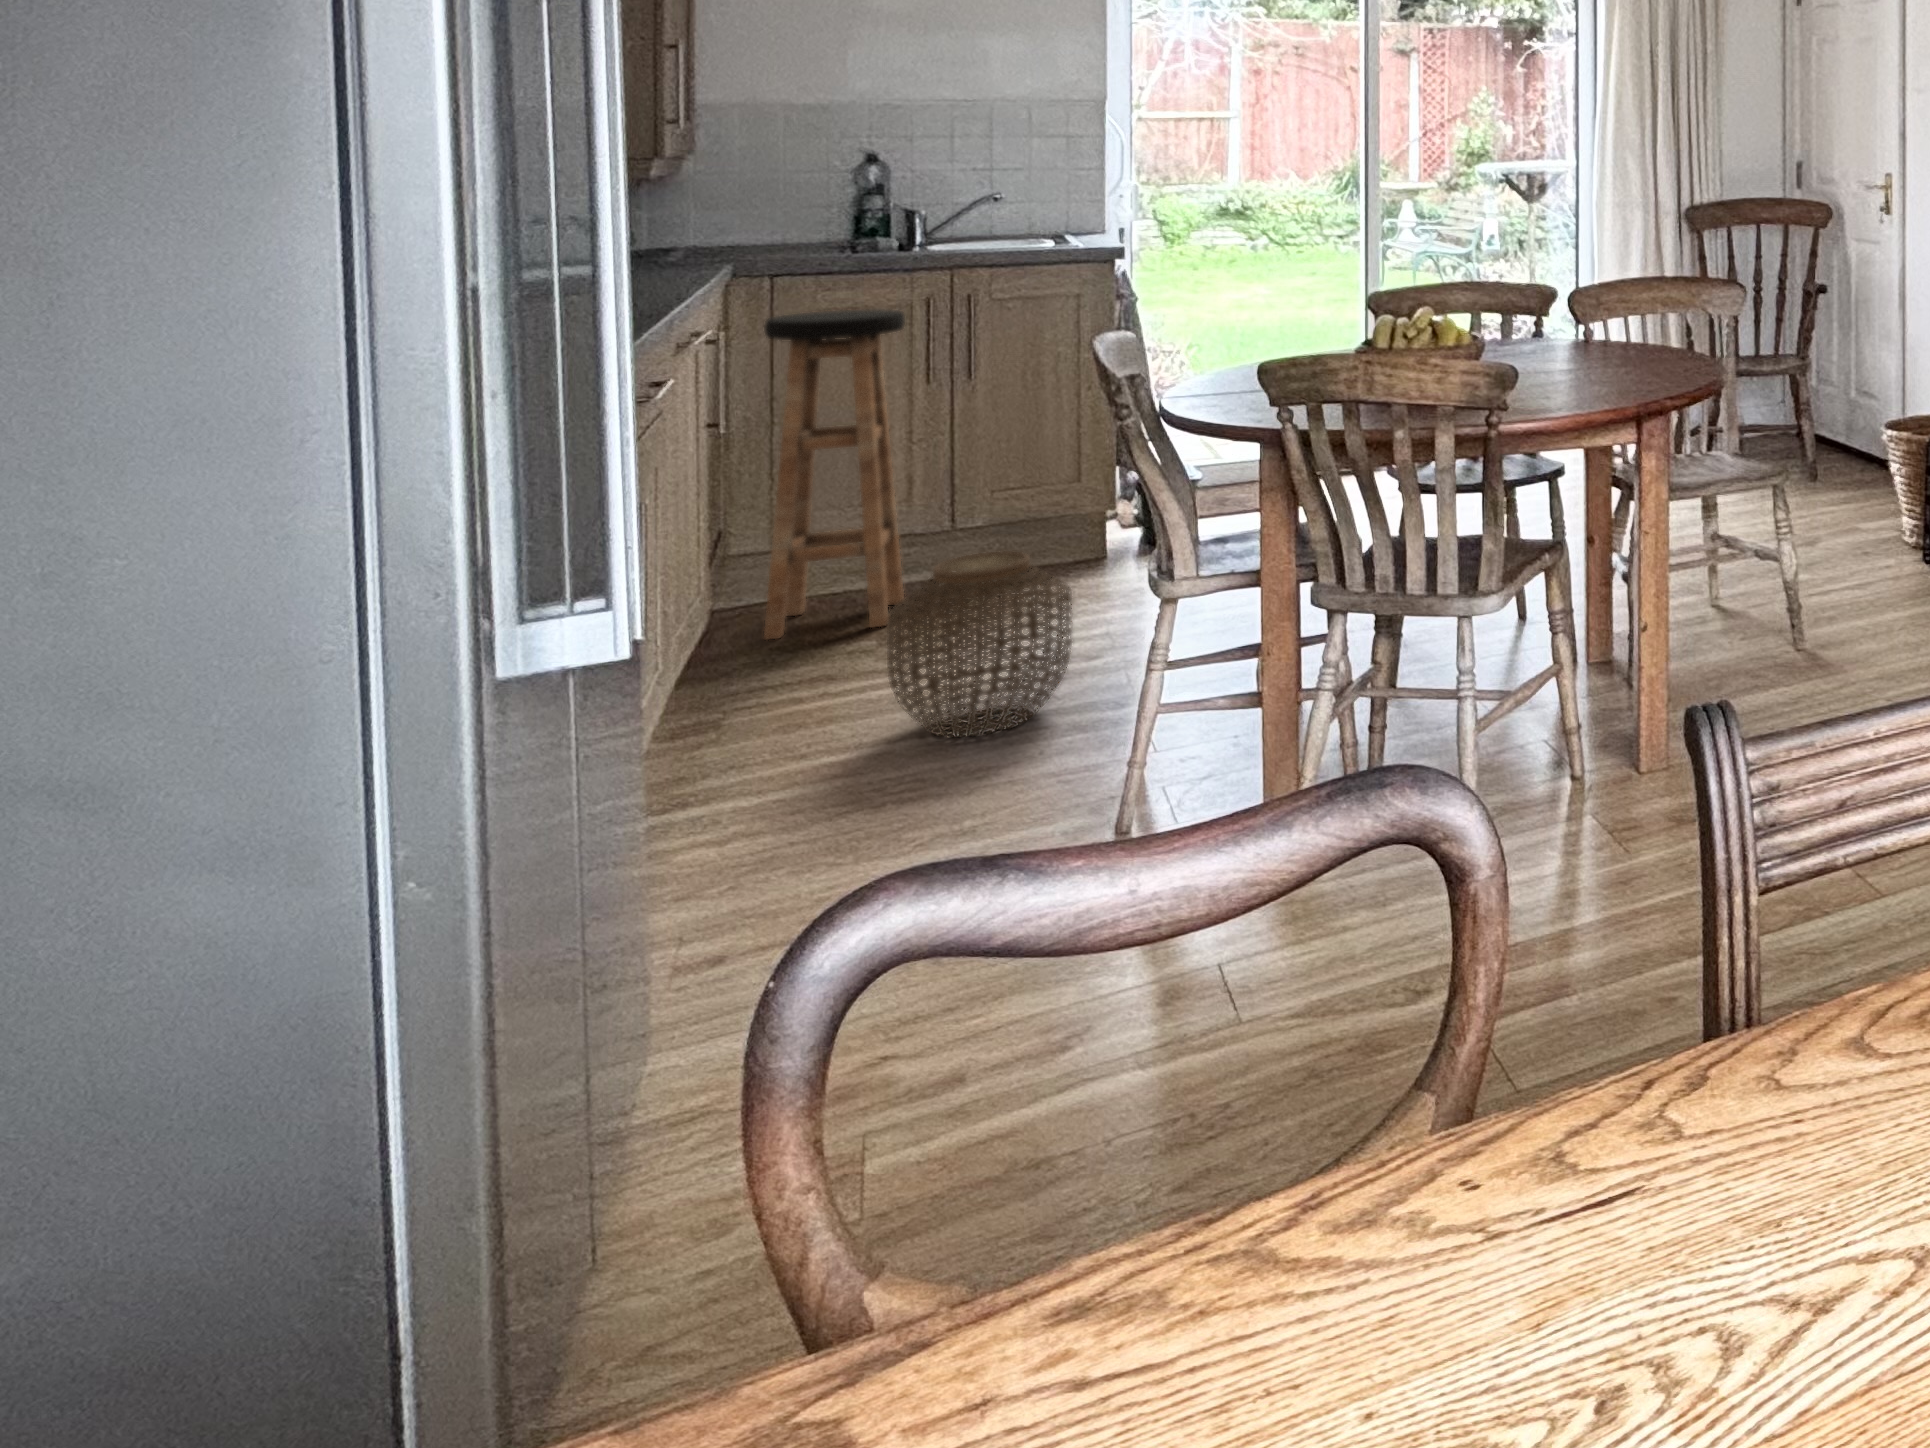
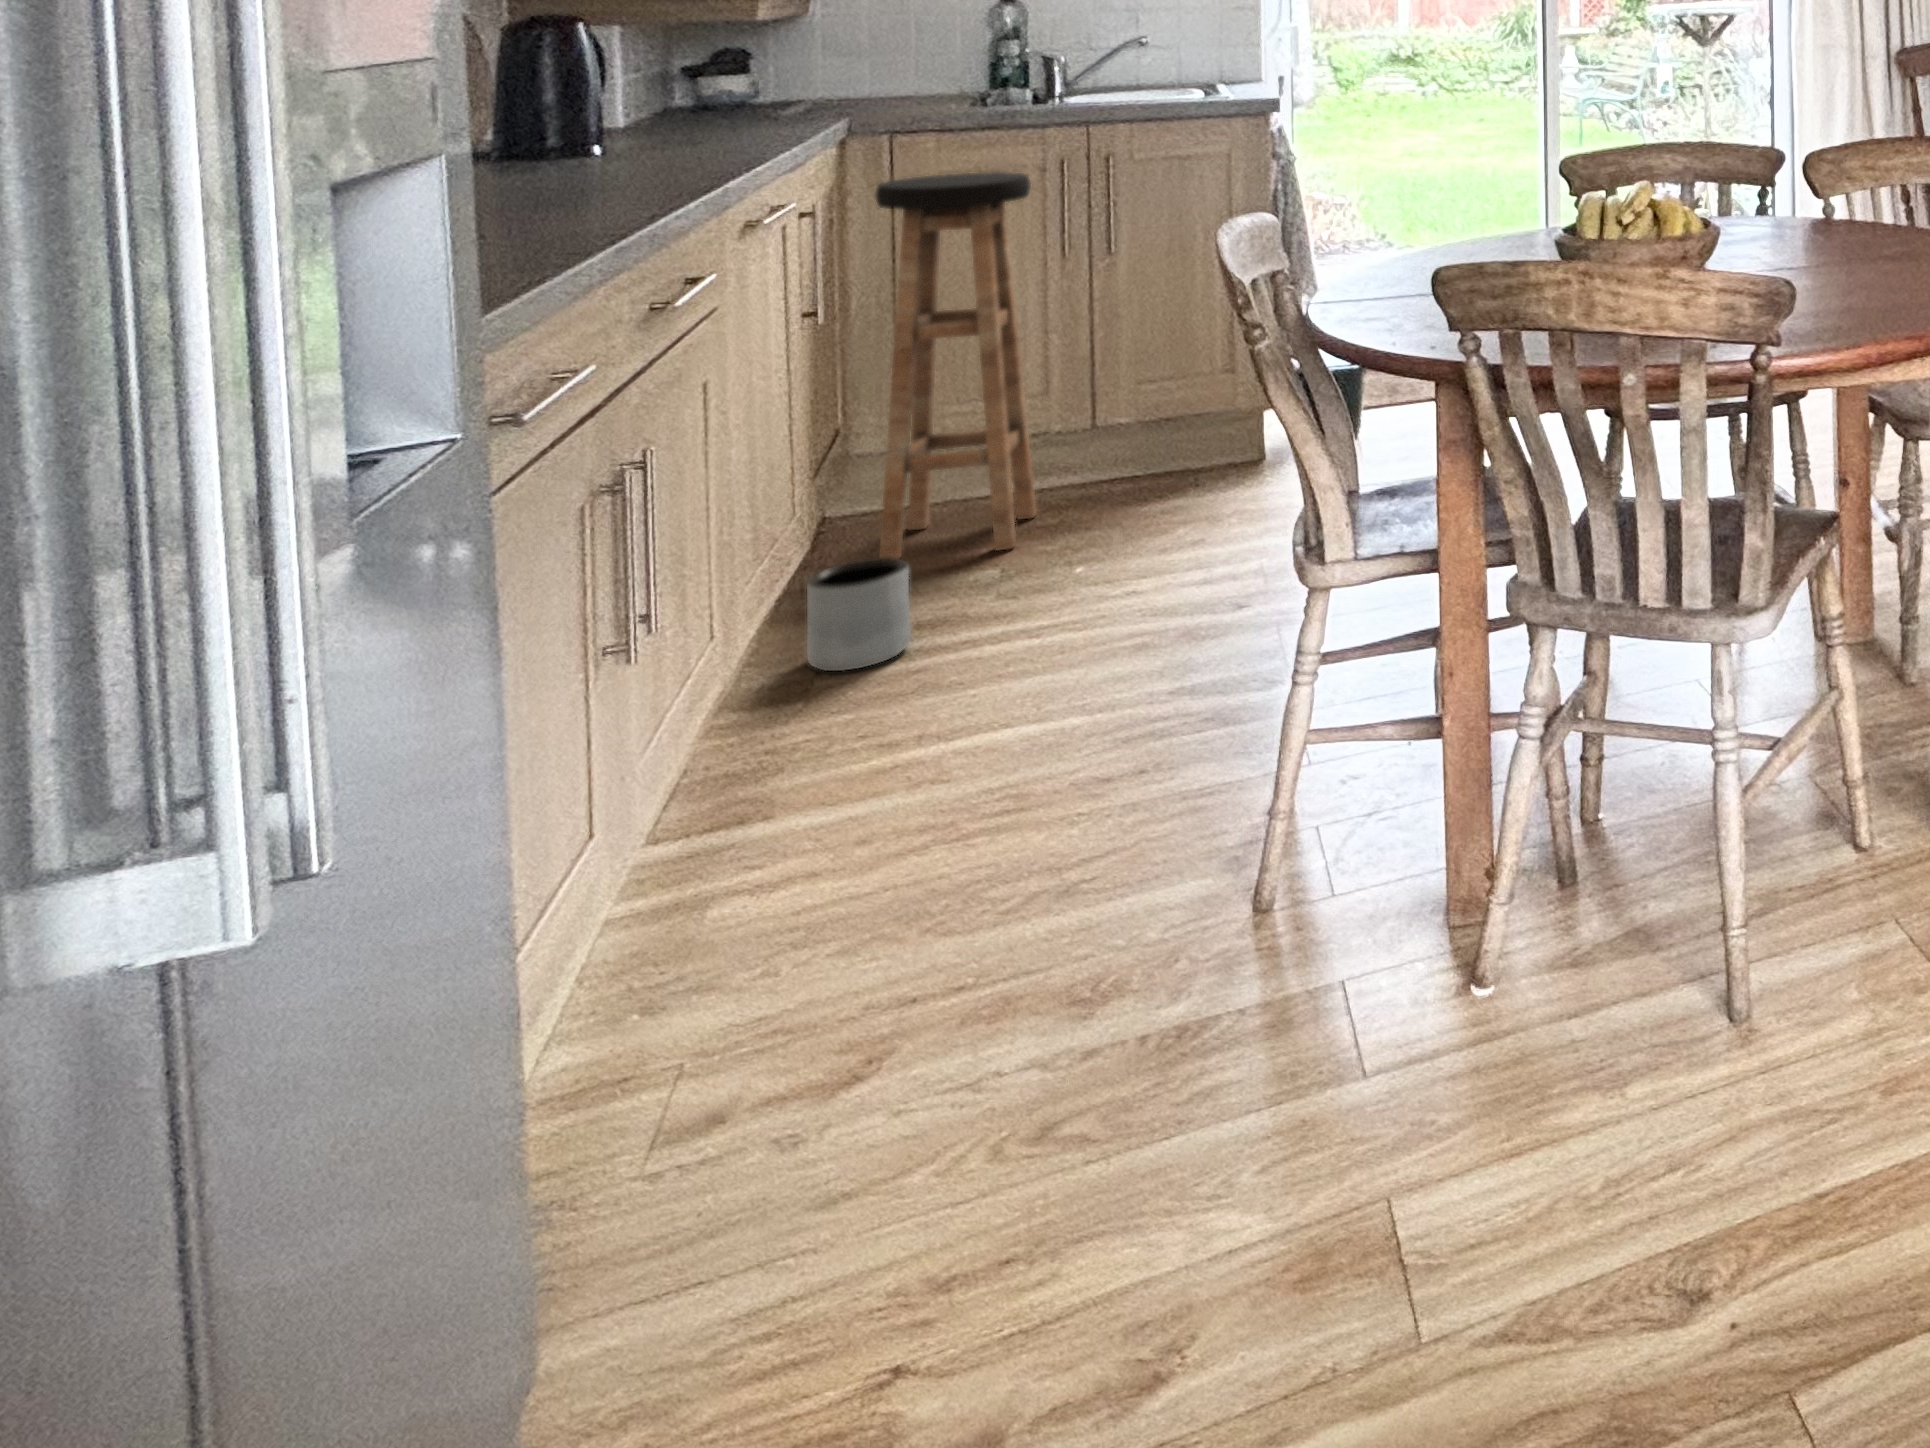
woven basket: present [887,551,1072,737] -> none [990,484,1209,725]
planter: none [716,623,806,713] -> present [807,558,911,671]

